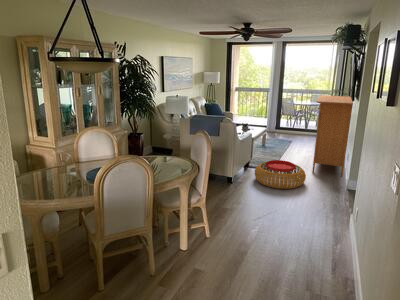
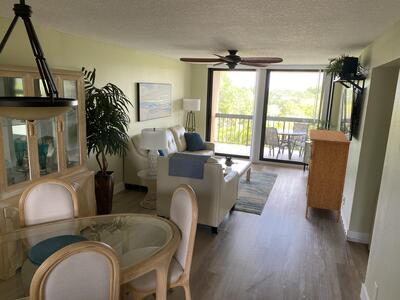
pouf: present [254,160,306,189] -> none [243,205,301,242]

